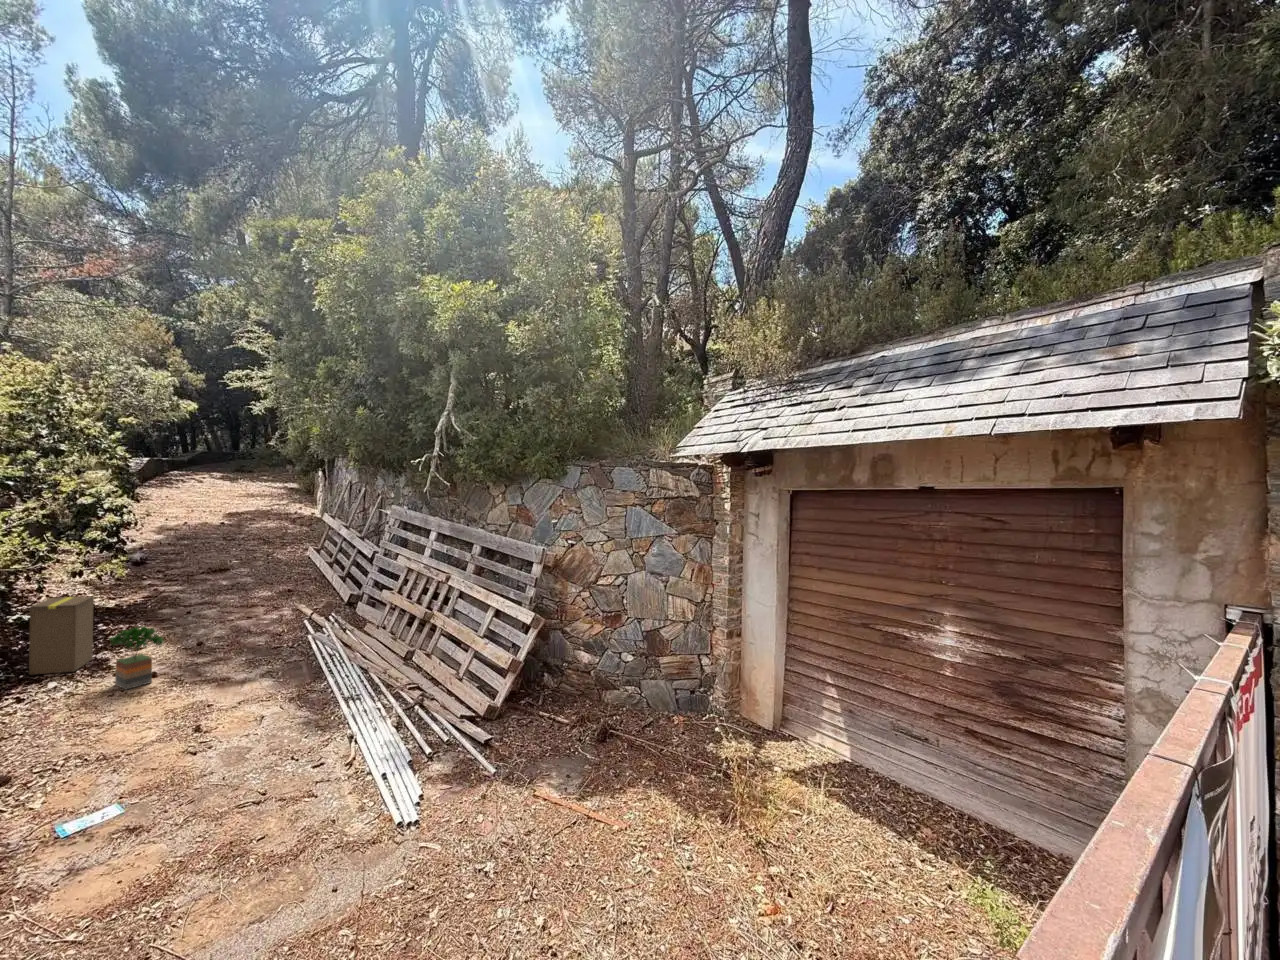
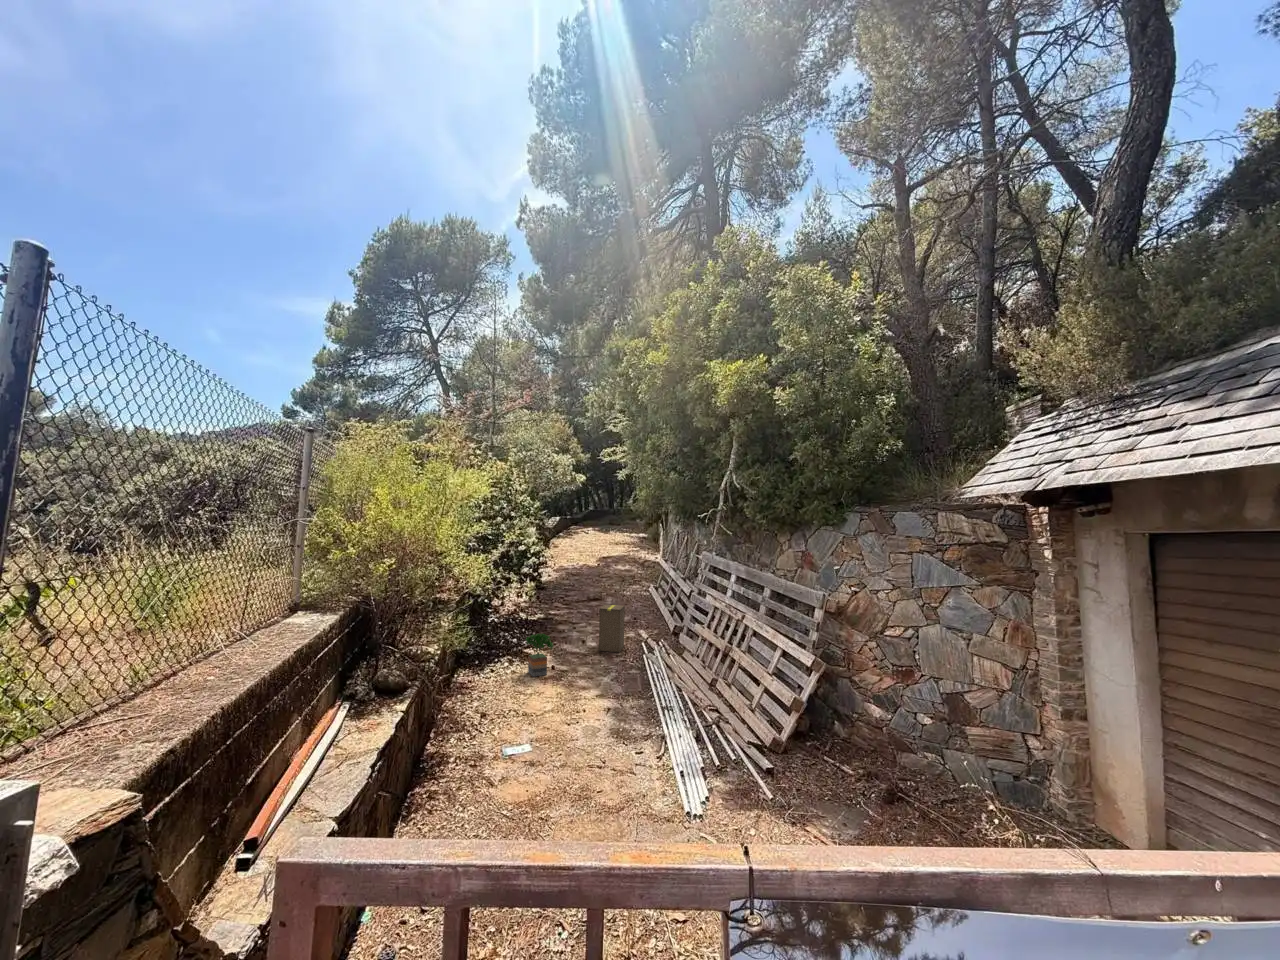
cardboard box: present [29,597,94,675] -> present [599,605,625,652]

